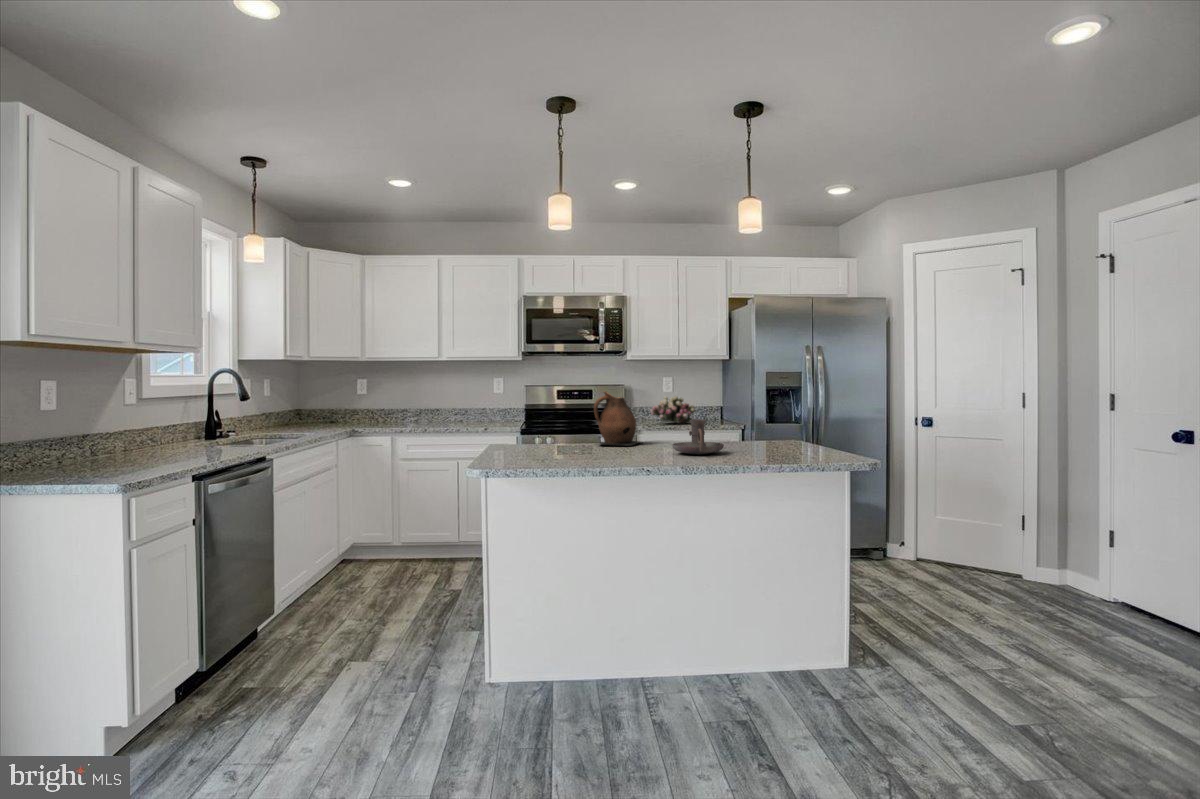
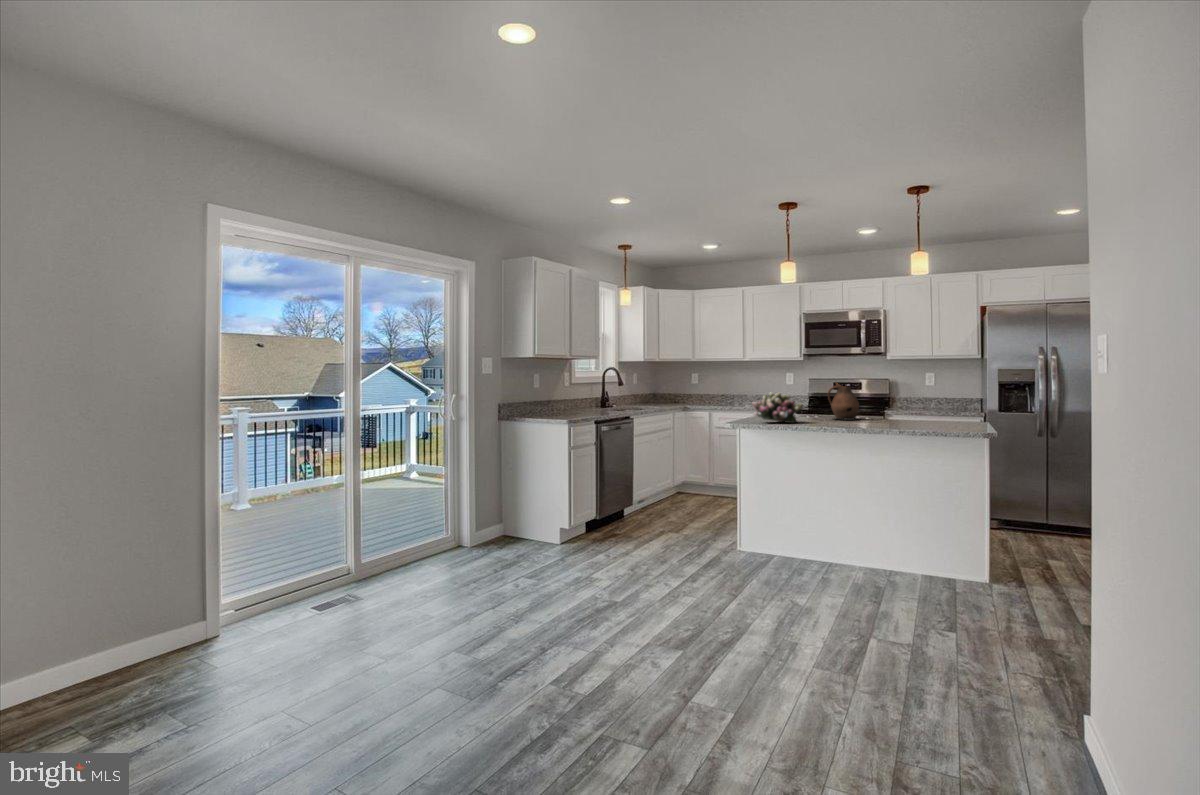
flower arrangement: present [650,396,695,423] -> present [753,392,803,423]
candle holder: present [672,419,724,454] -> none [866,402,904,425]

